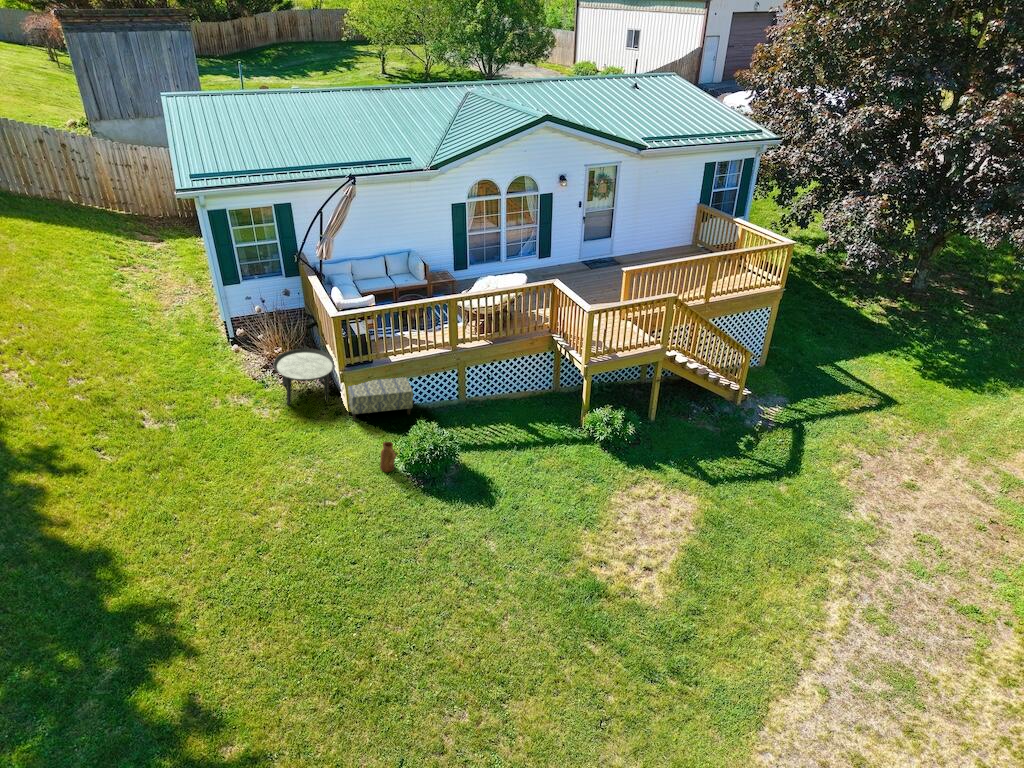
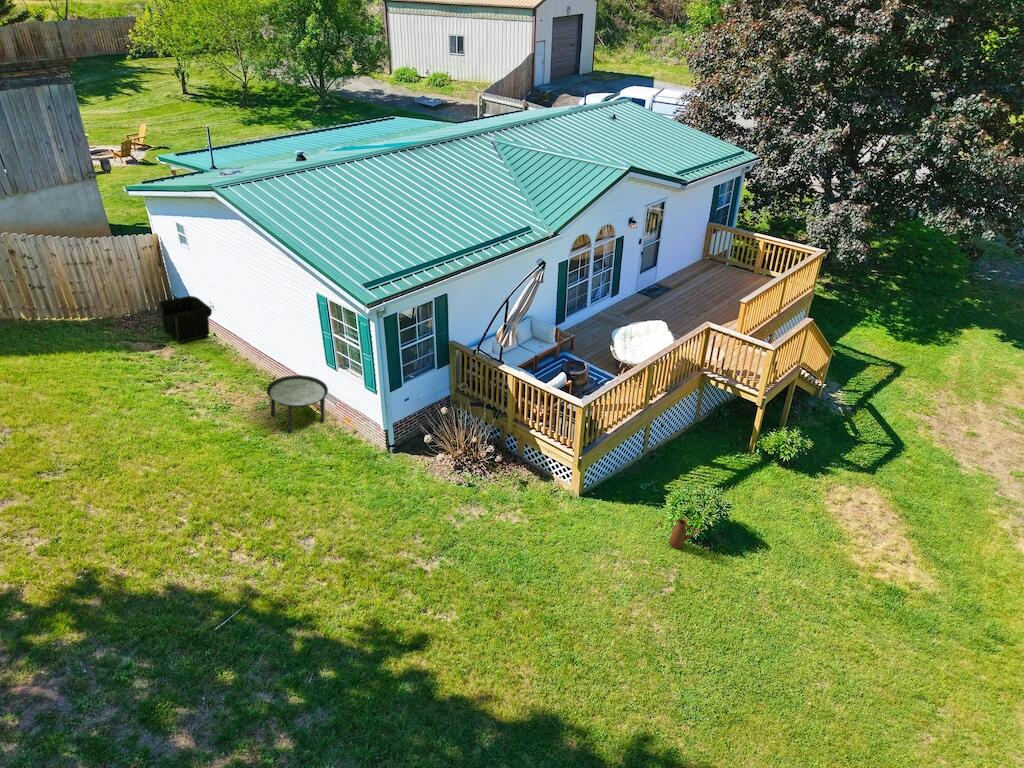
armchair: none [158,201,193,238] -> present [159,296,212,344]
round table: present [273,349,335,405] -> present [266,375,328,433]
bench: present [348,377,413,420] -> none [578,449,641,506]

